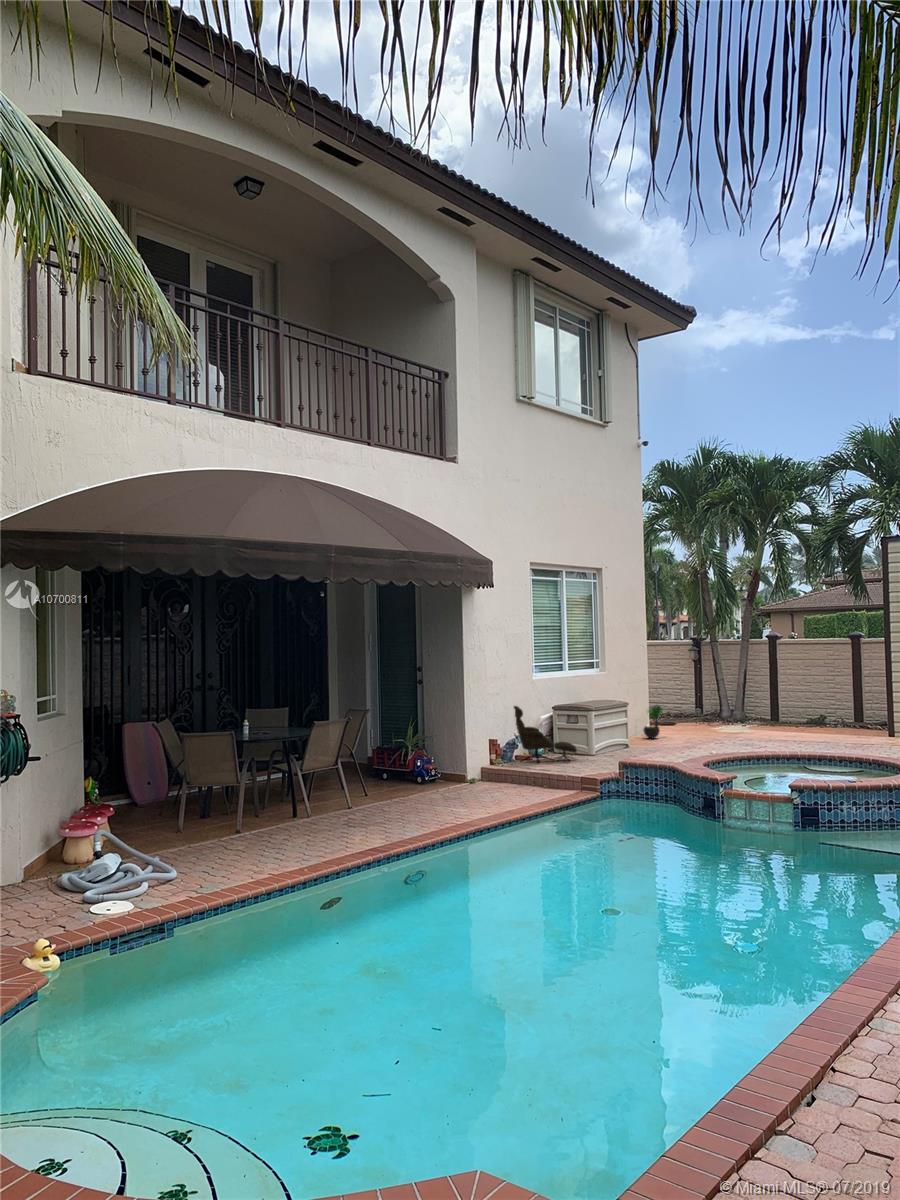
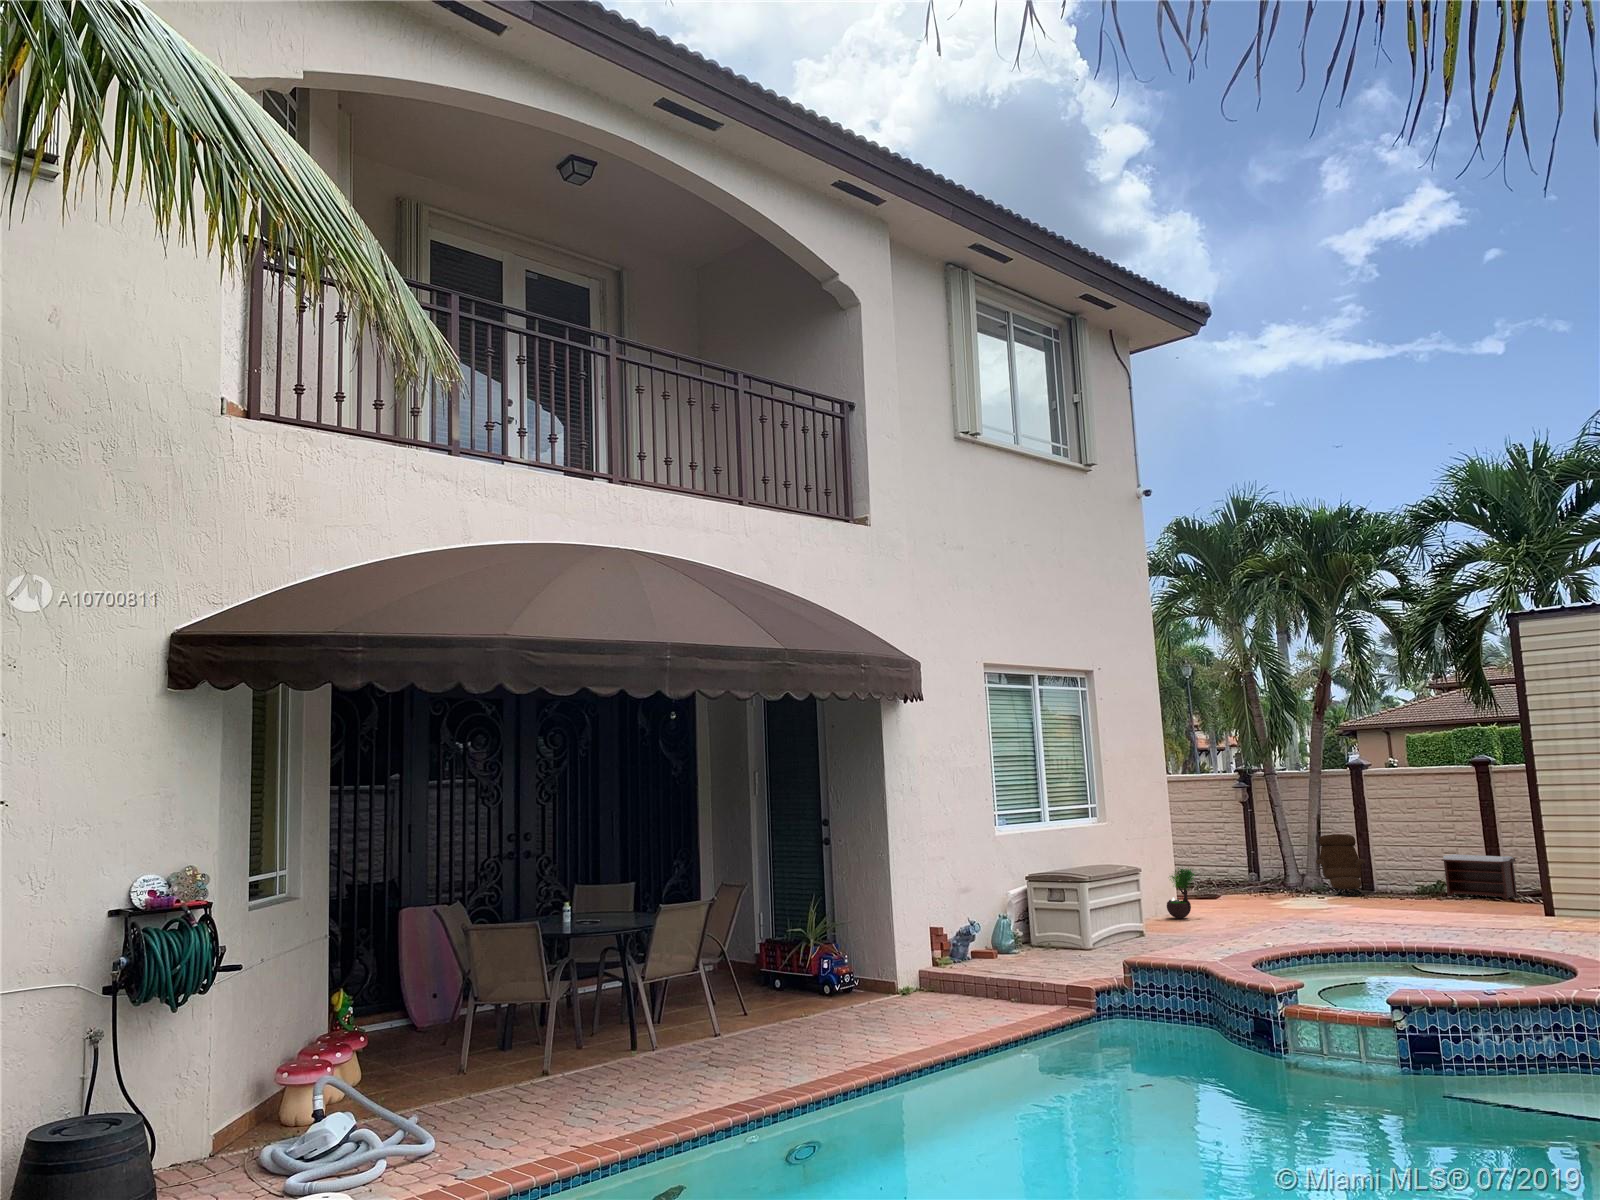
bench: none [825,698,873,728] -> present [1442,854,1517,899]
lounge chair: present [514,706,577,763] -> present [1316,834,1365,897]

